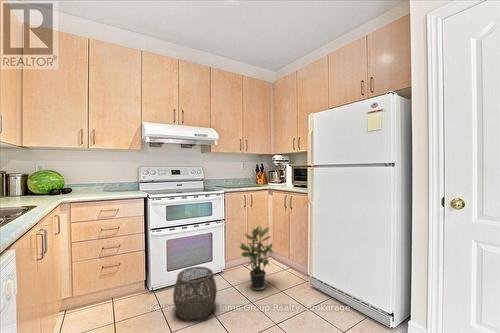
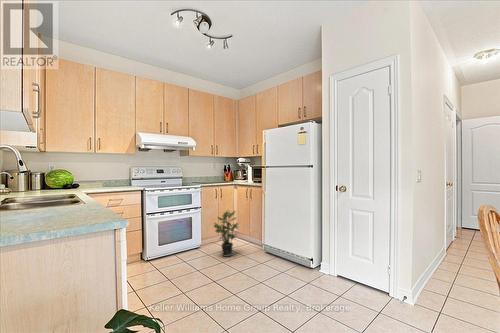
woven basket: present [173,267,217,320] -> none [167,239,199,274]

